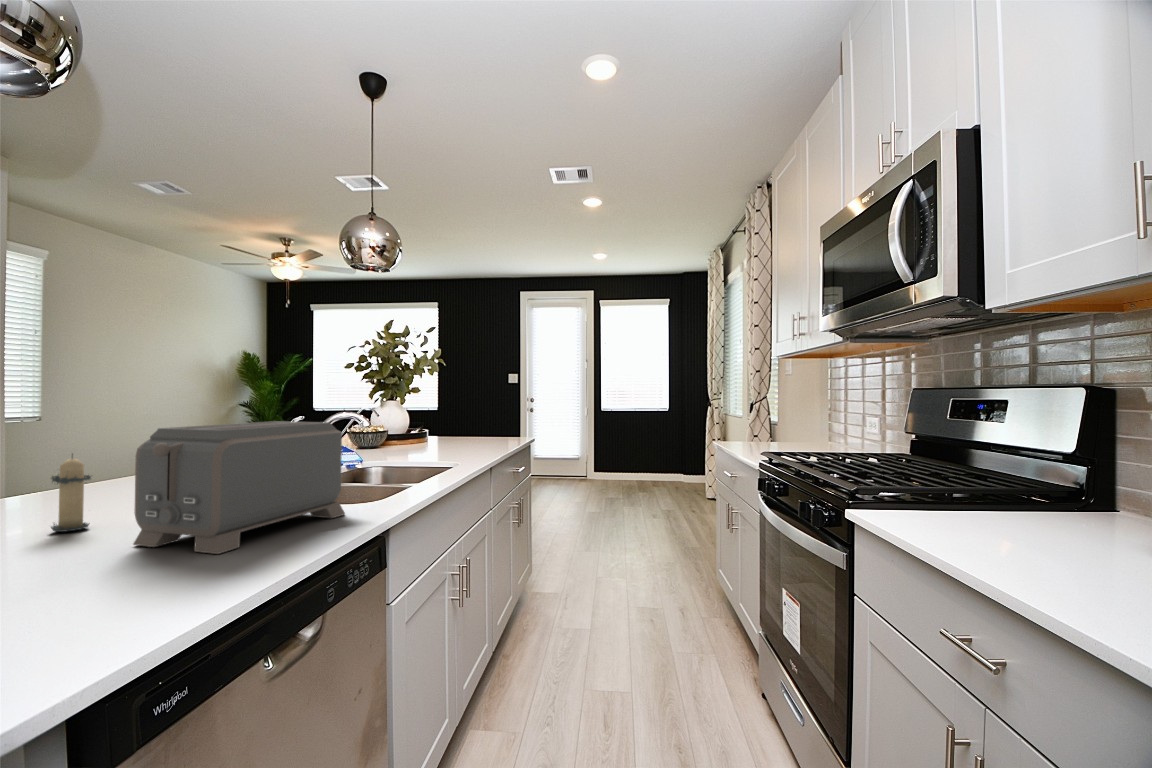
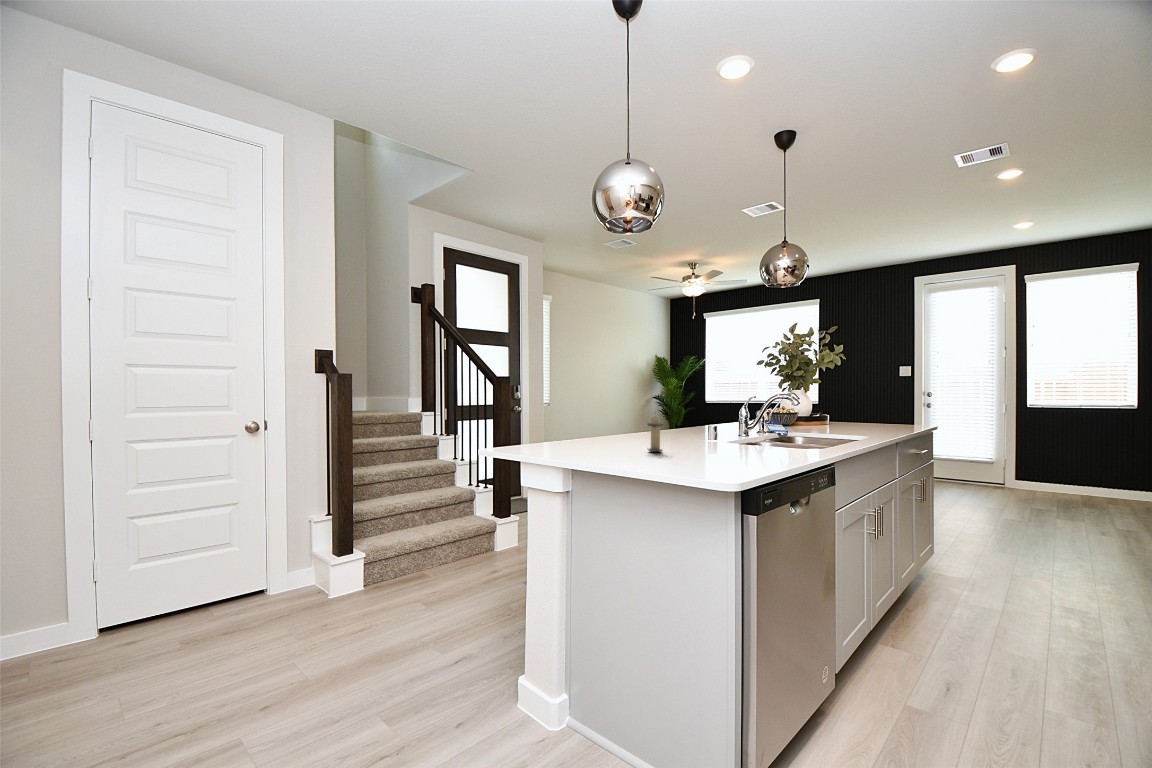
toaster: present [133,421,345,554] -> none [695,397,801,466]

